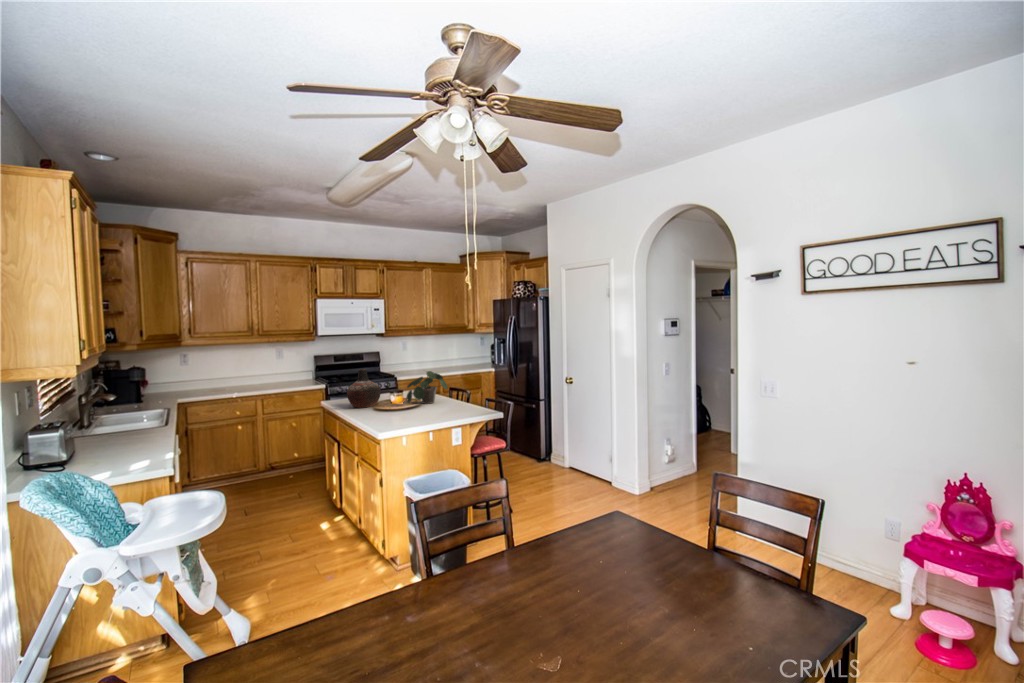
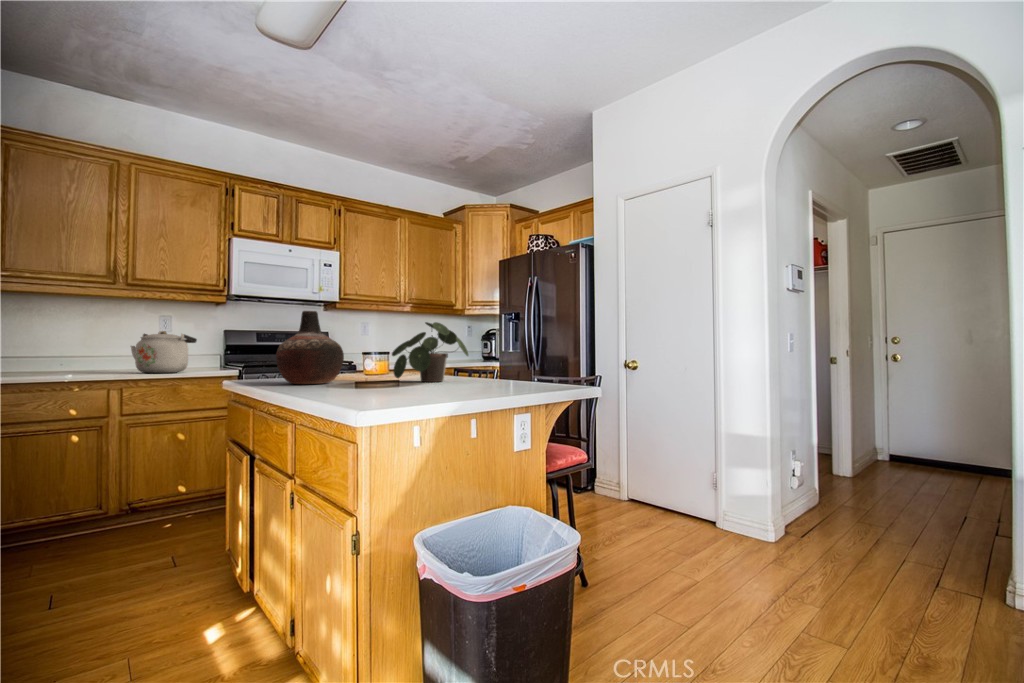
kettle: none [266,365,301,390] -> present [131,331,197,373]

